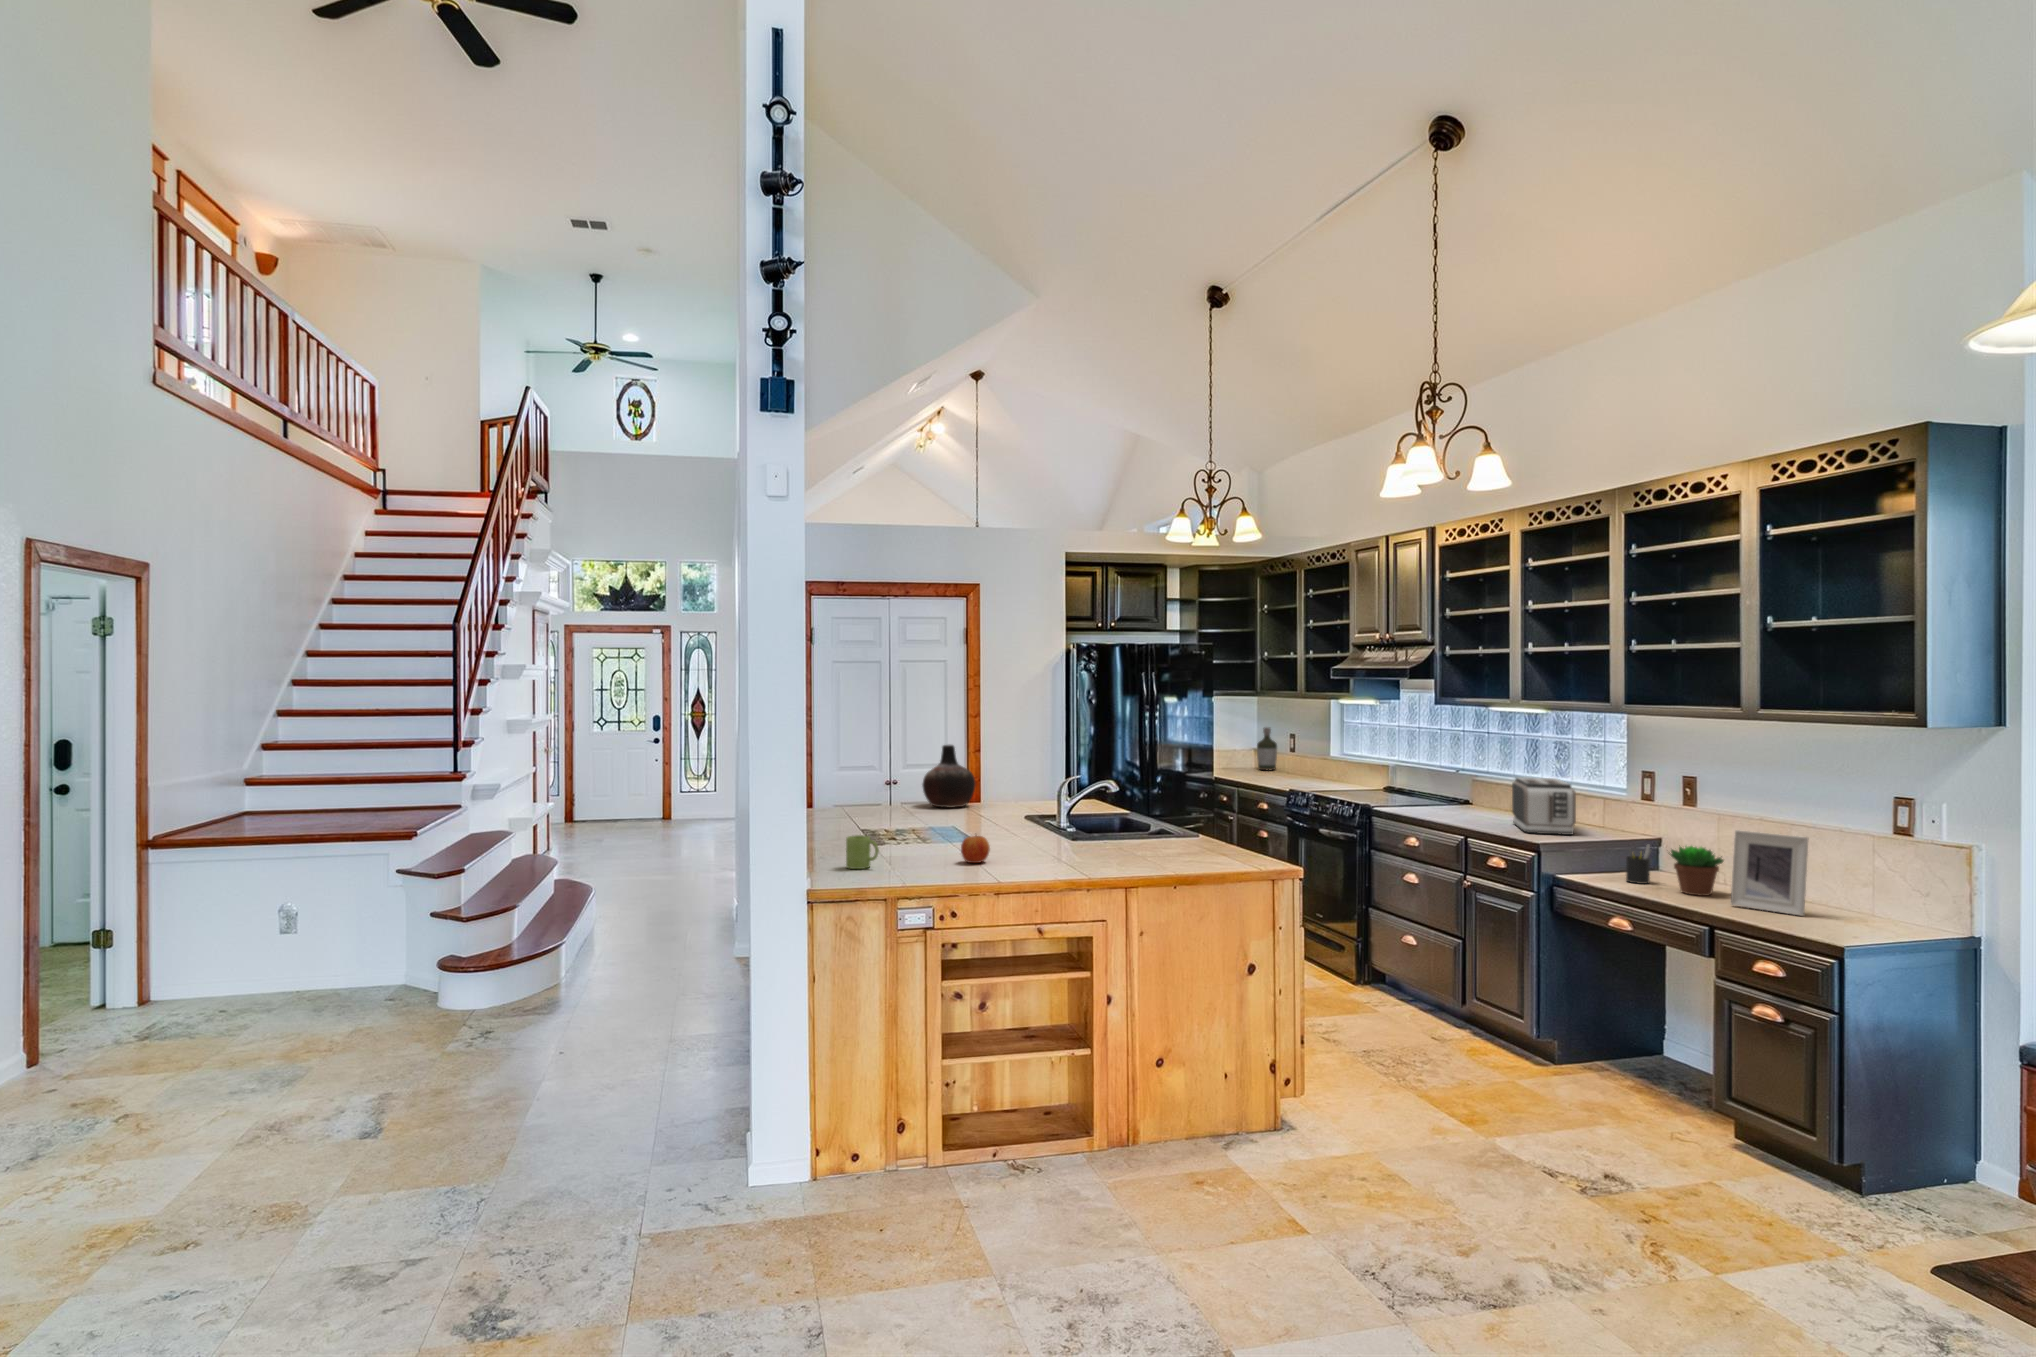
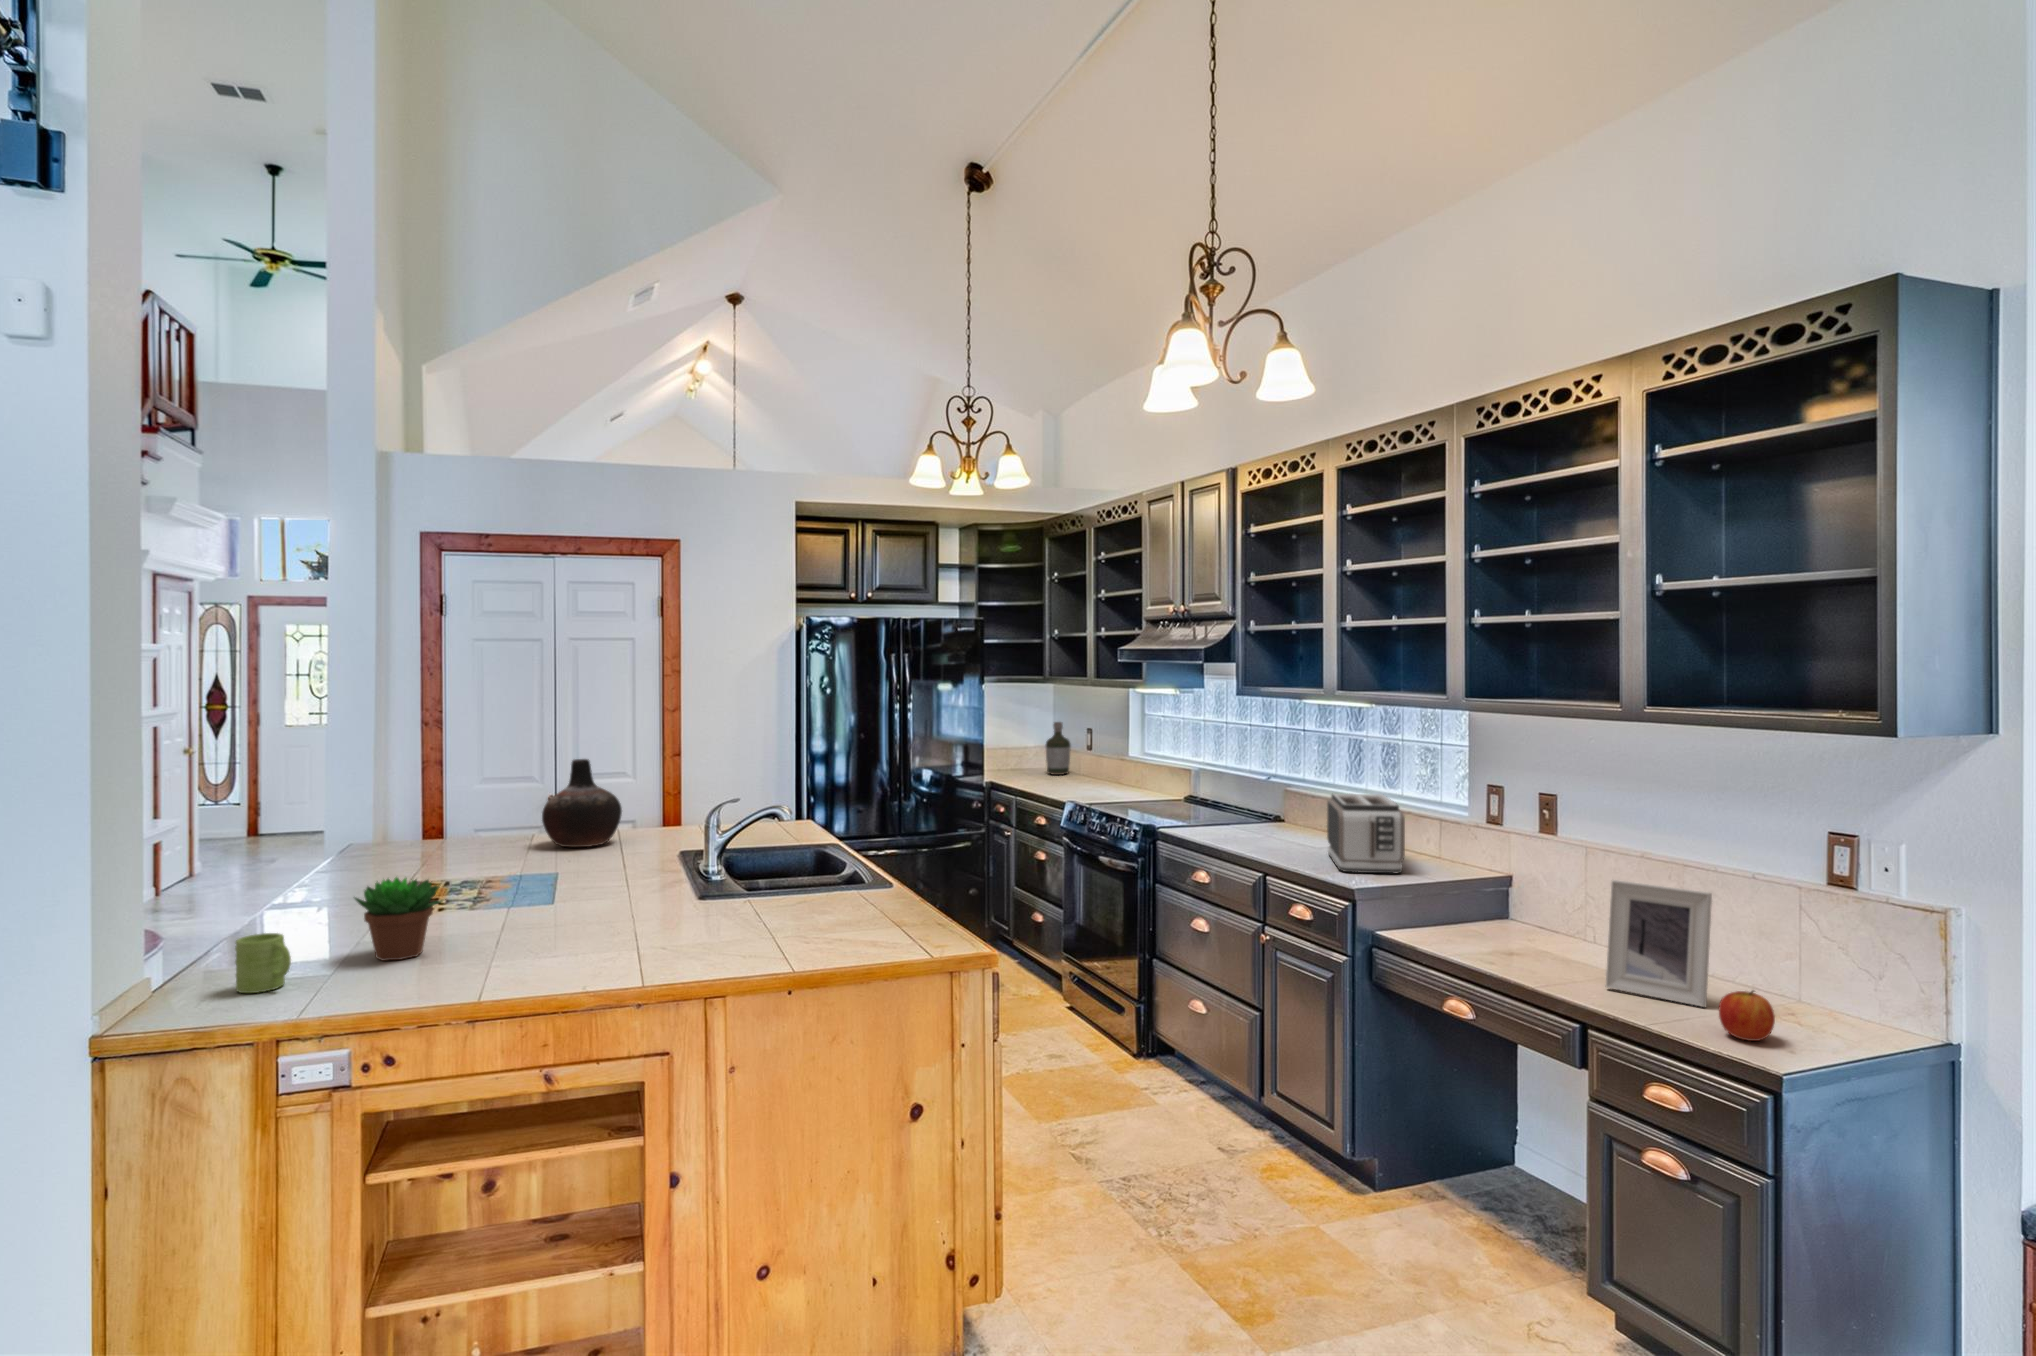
apple: present [961,835,990,863] -> present [1719,990,1775,1041]
pen holder: present [1626,844,1652,884] -> none [1467,892,1501,947]
succulent plant: present [1670,846,1724,896] -> present [355,877,443,961]

